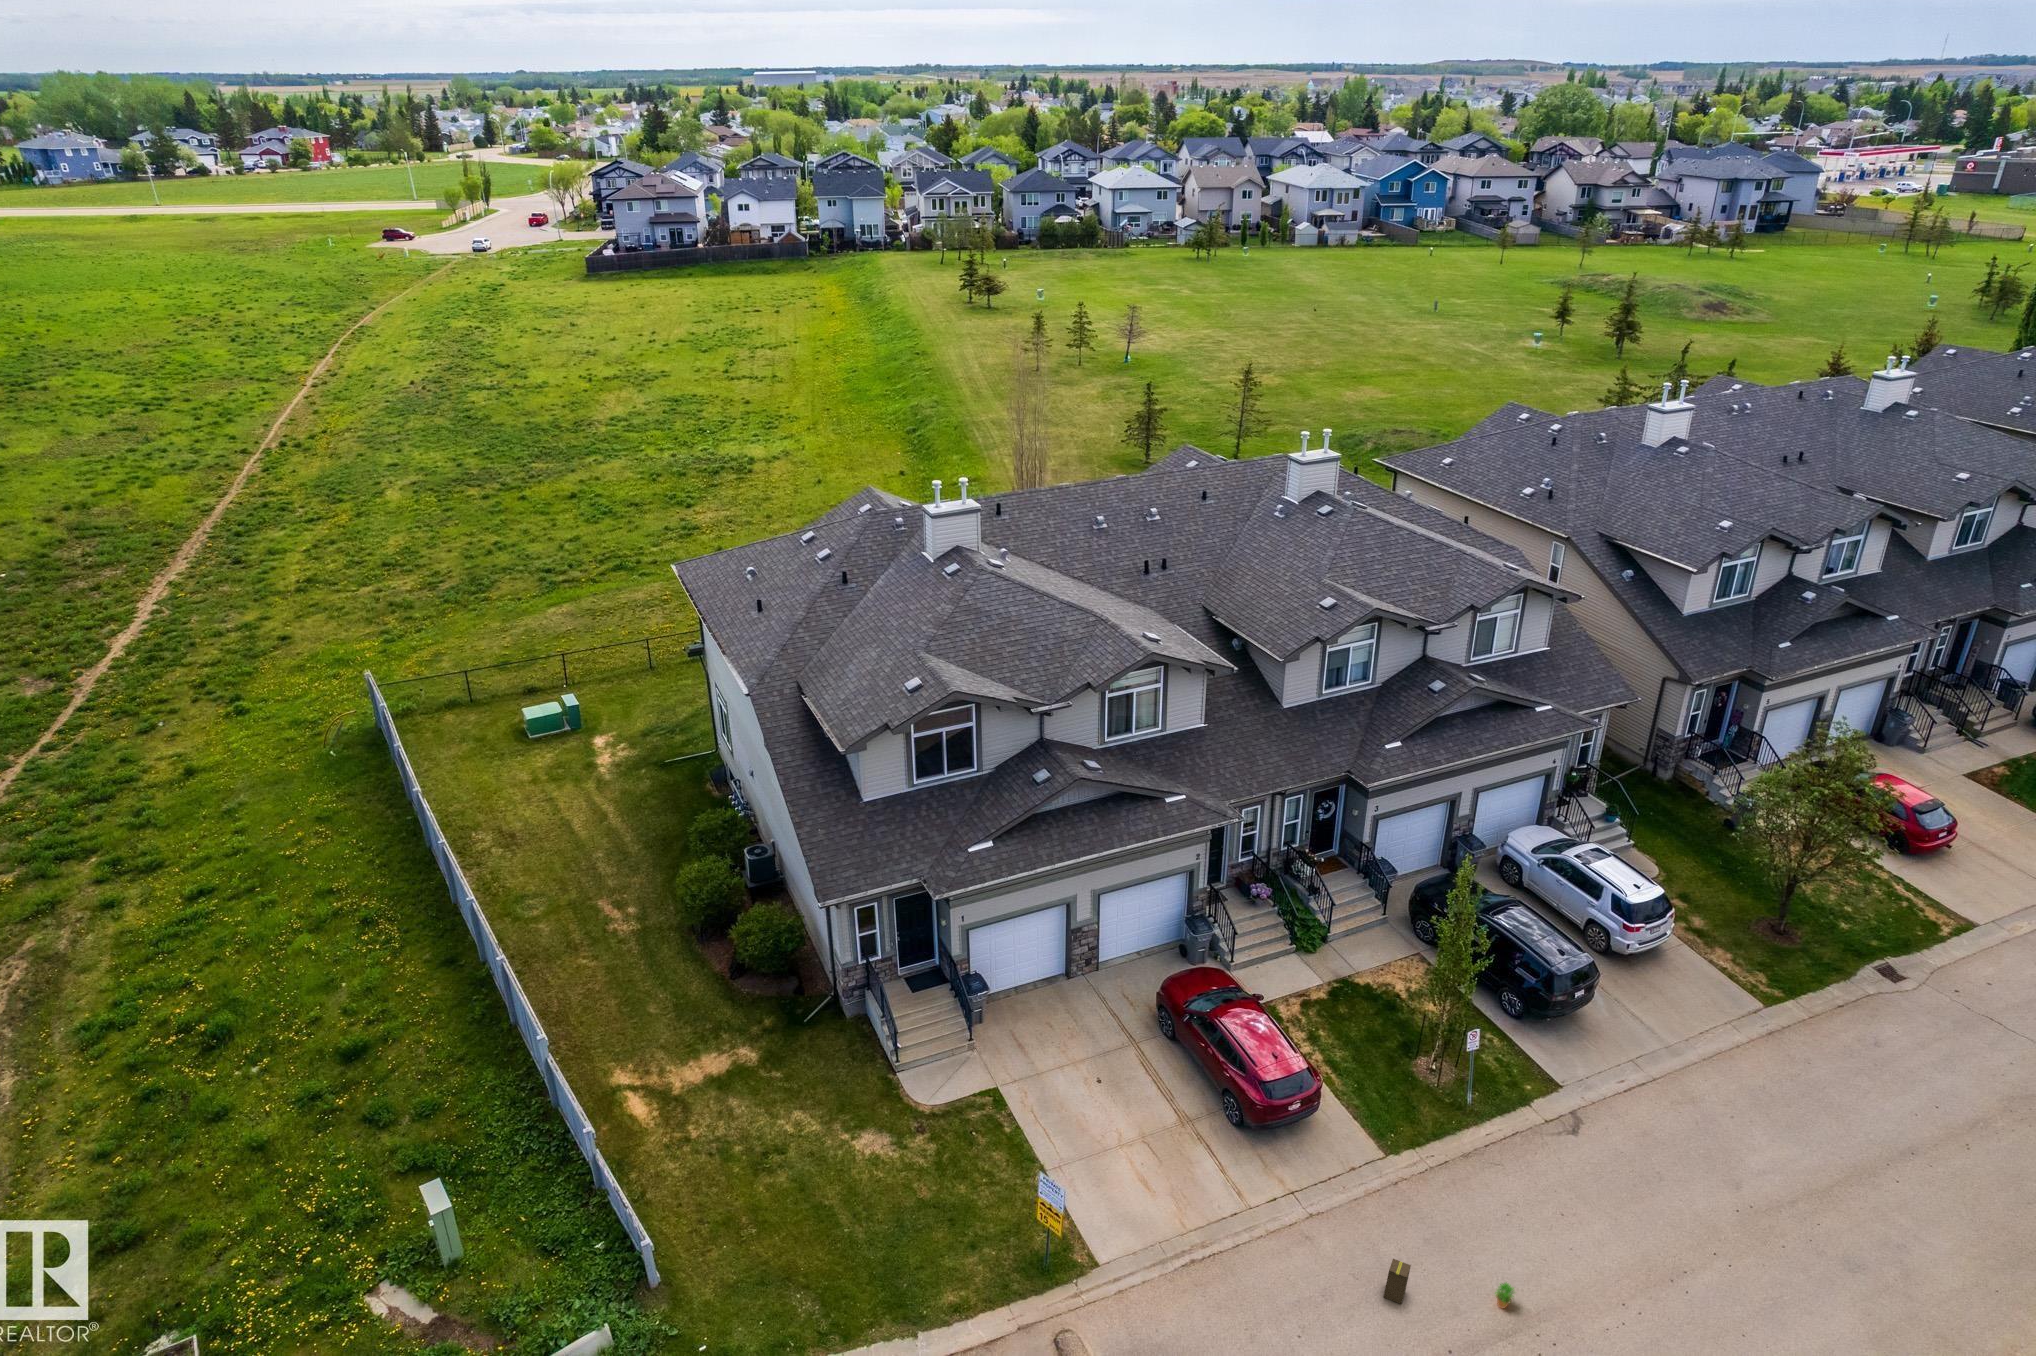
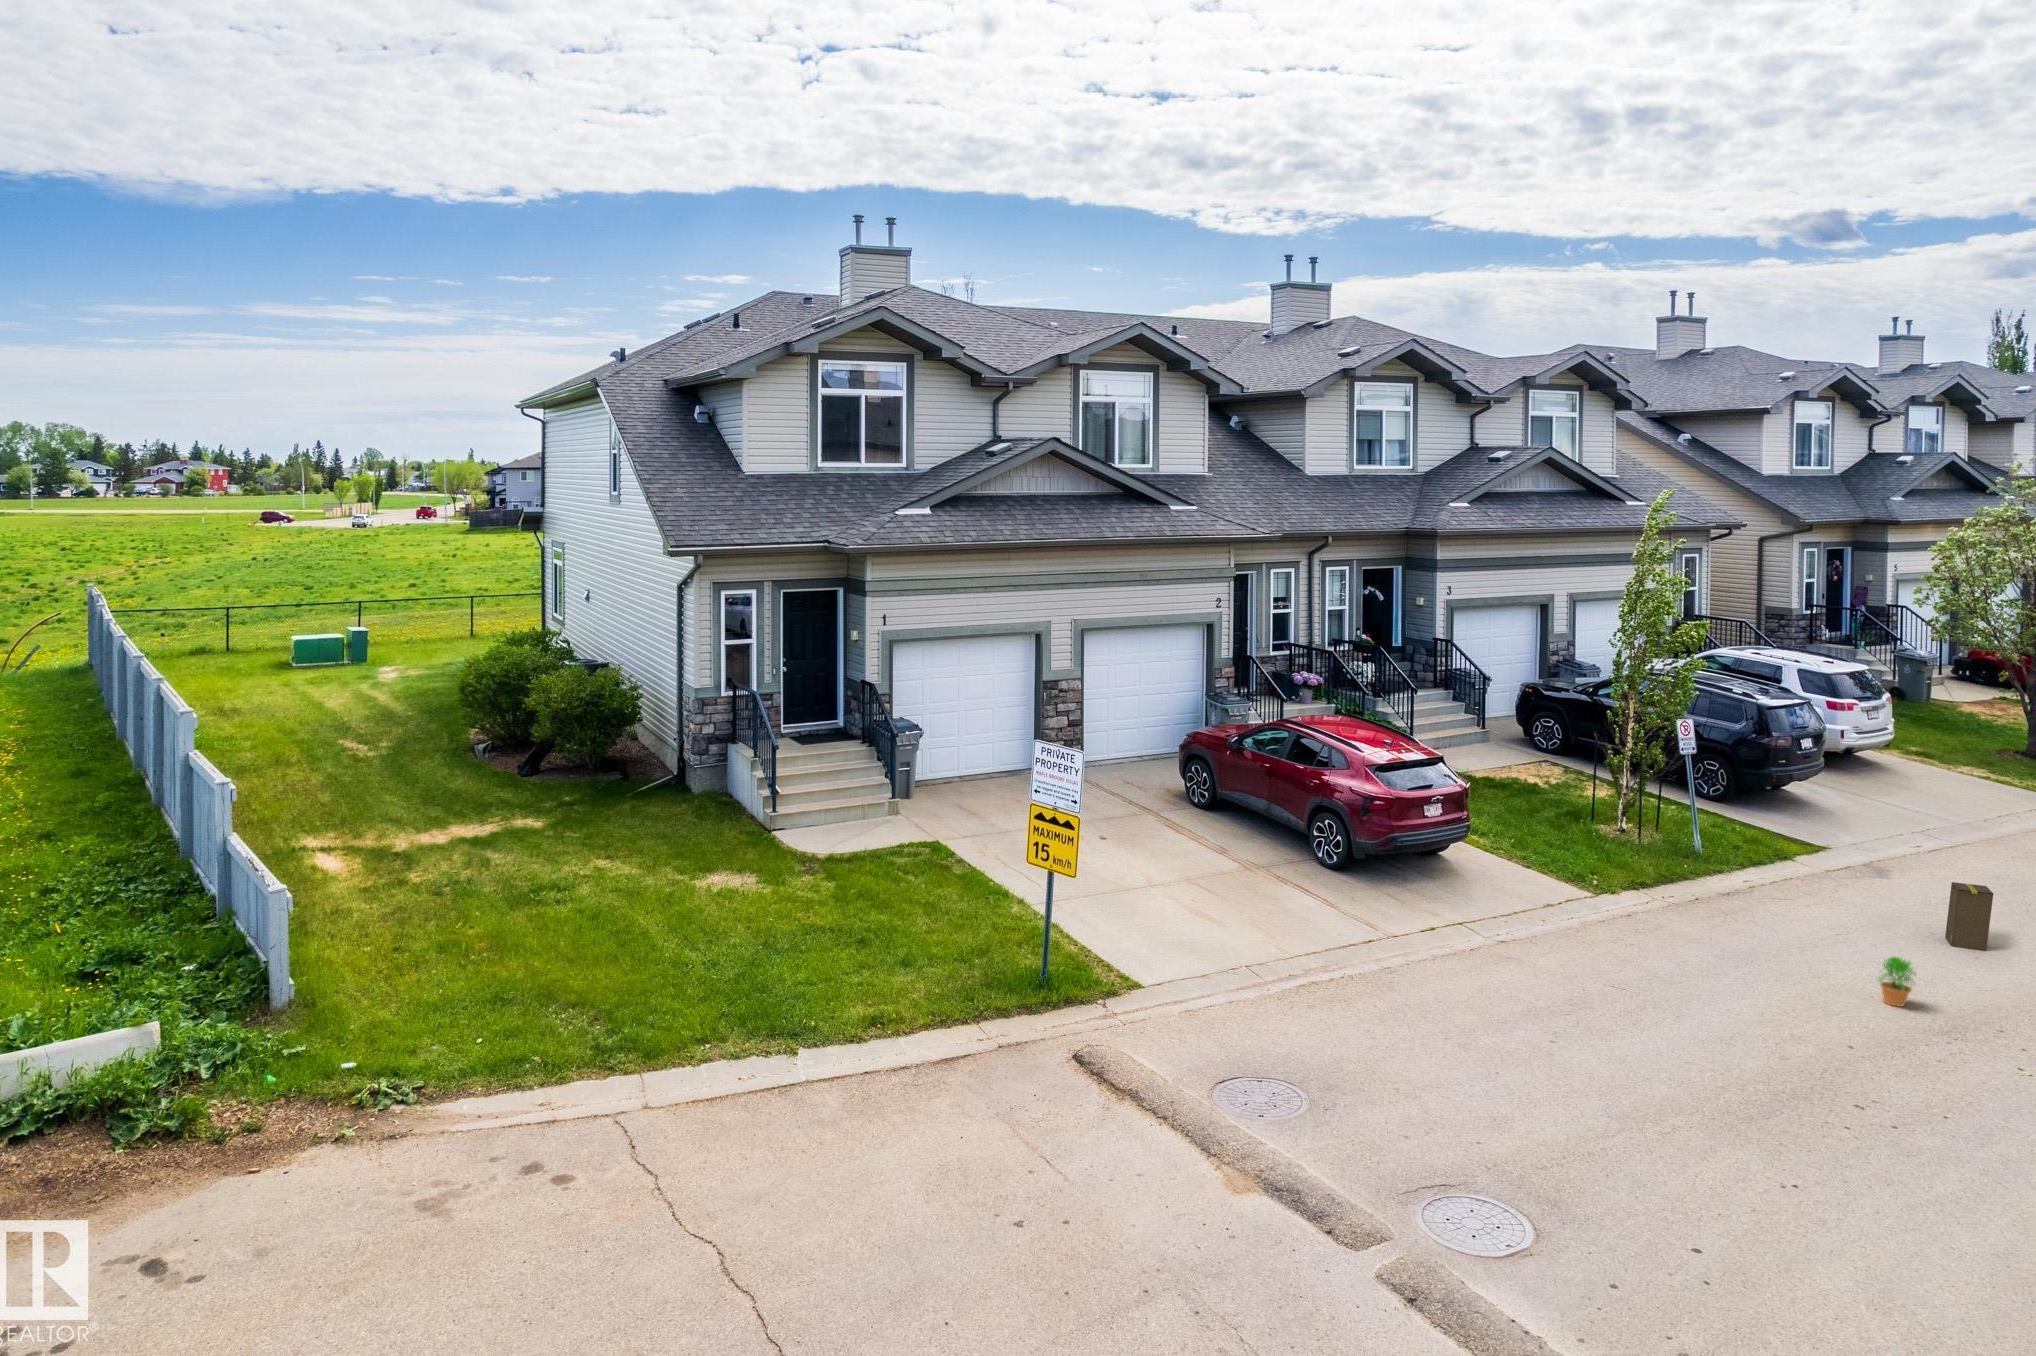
cardboard box: present [1384,1259,1411,1304] -> present [1945,882,1993,951]

